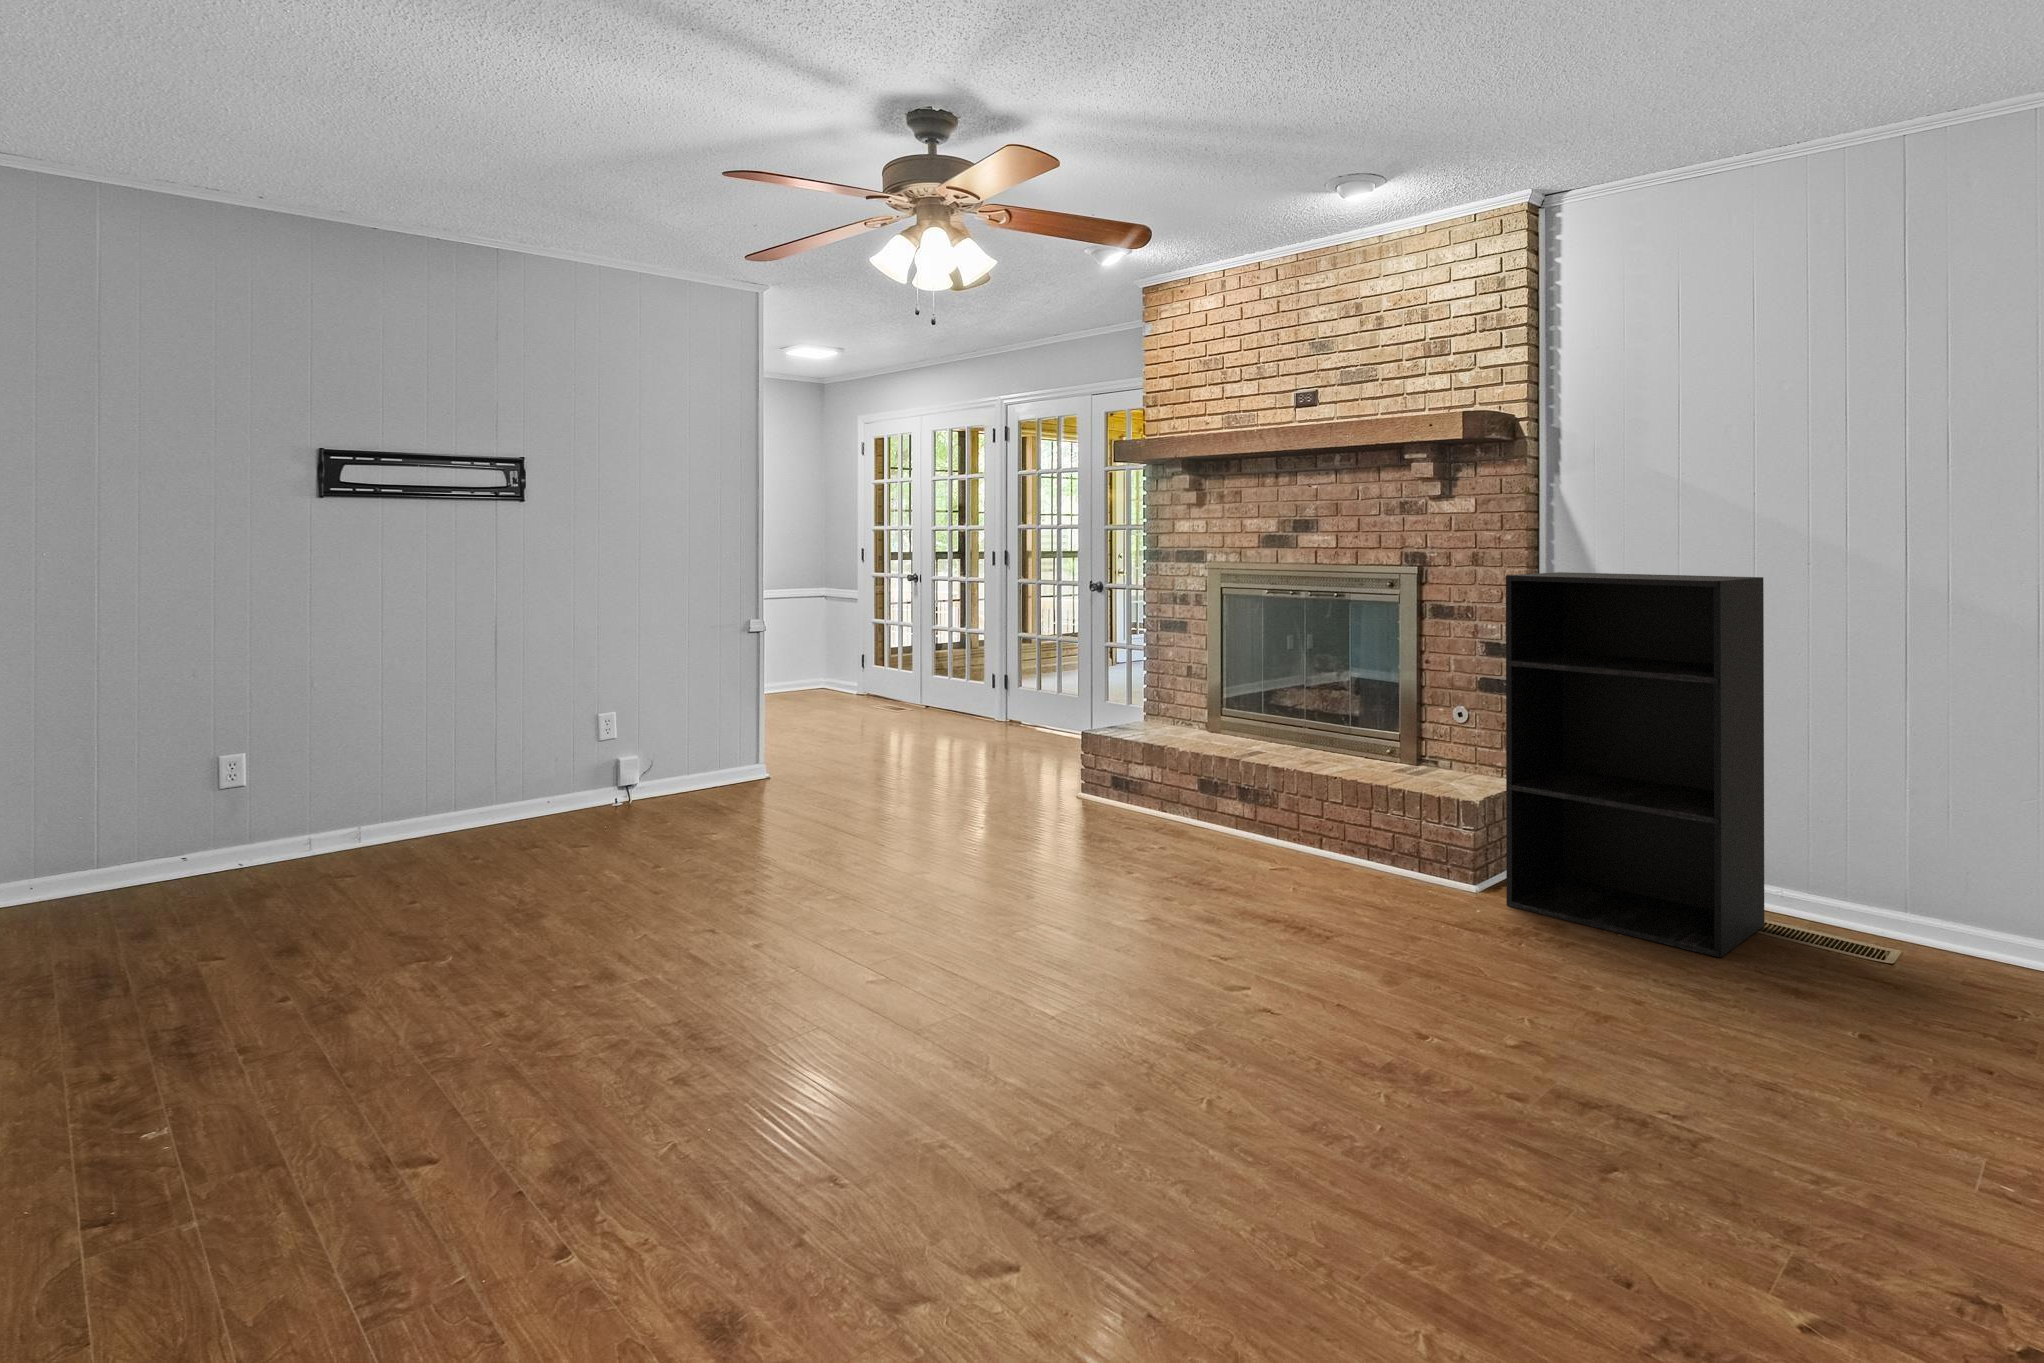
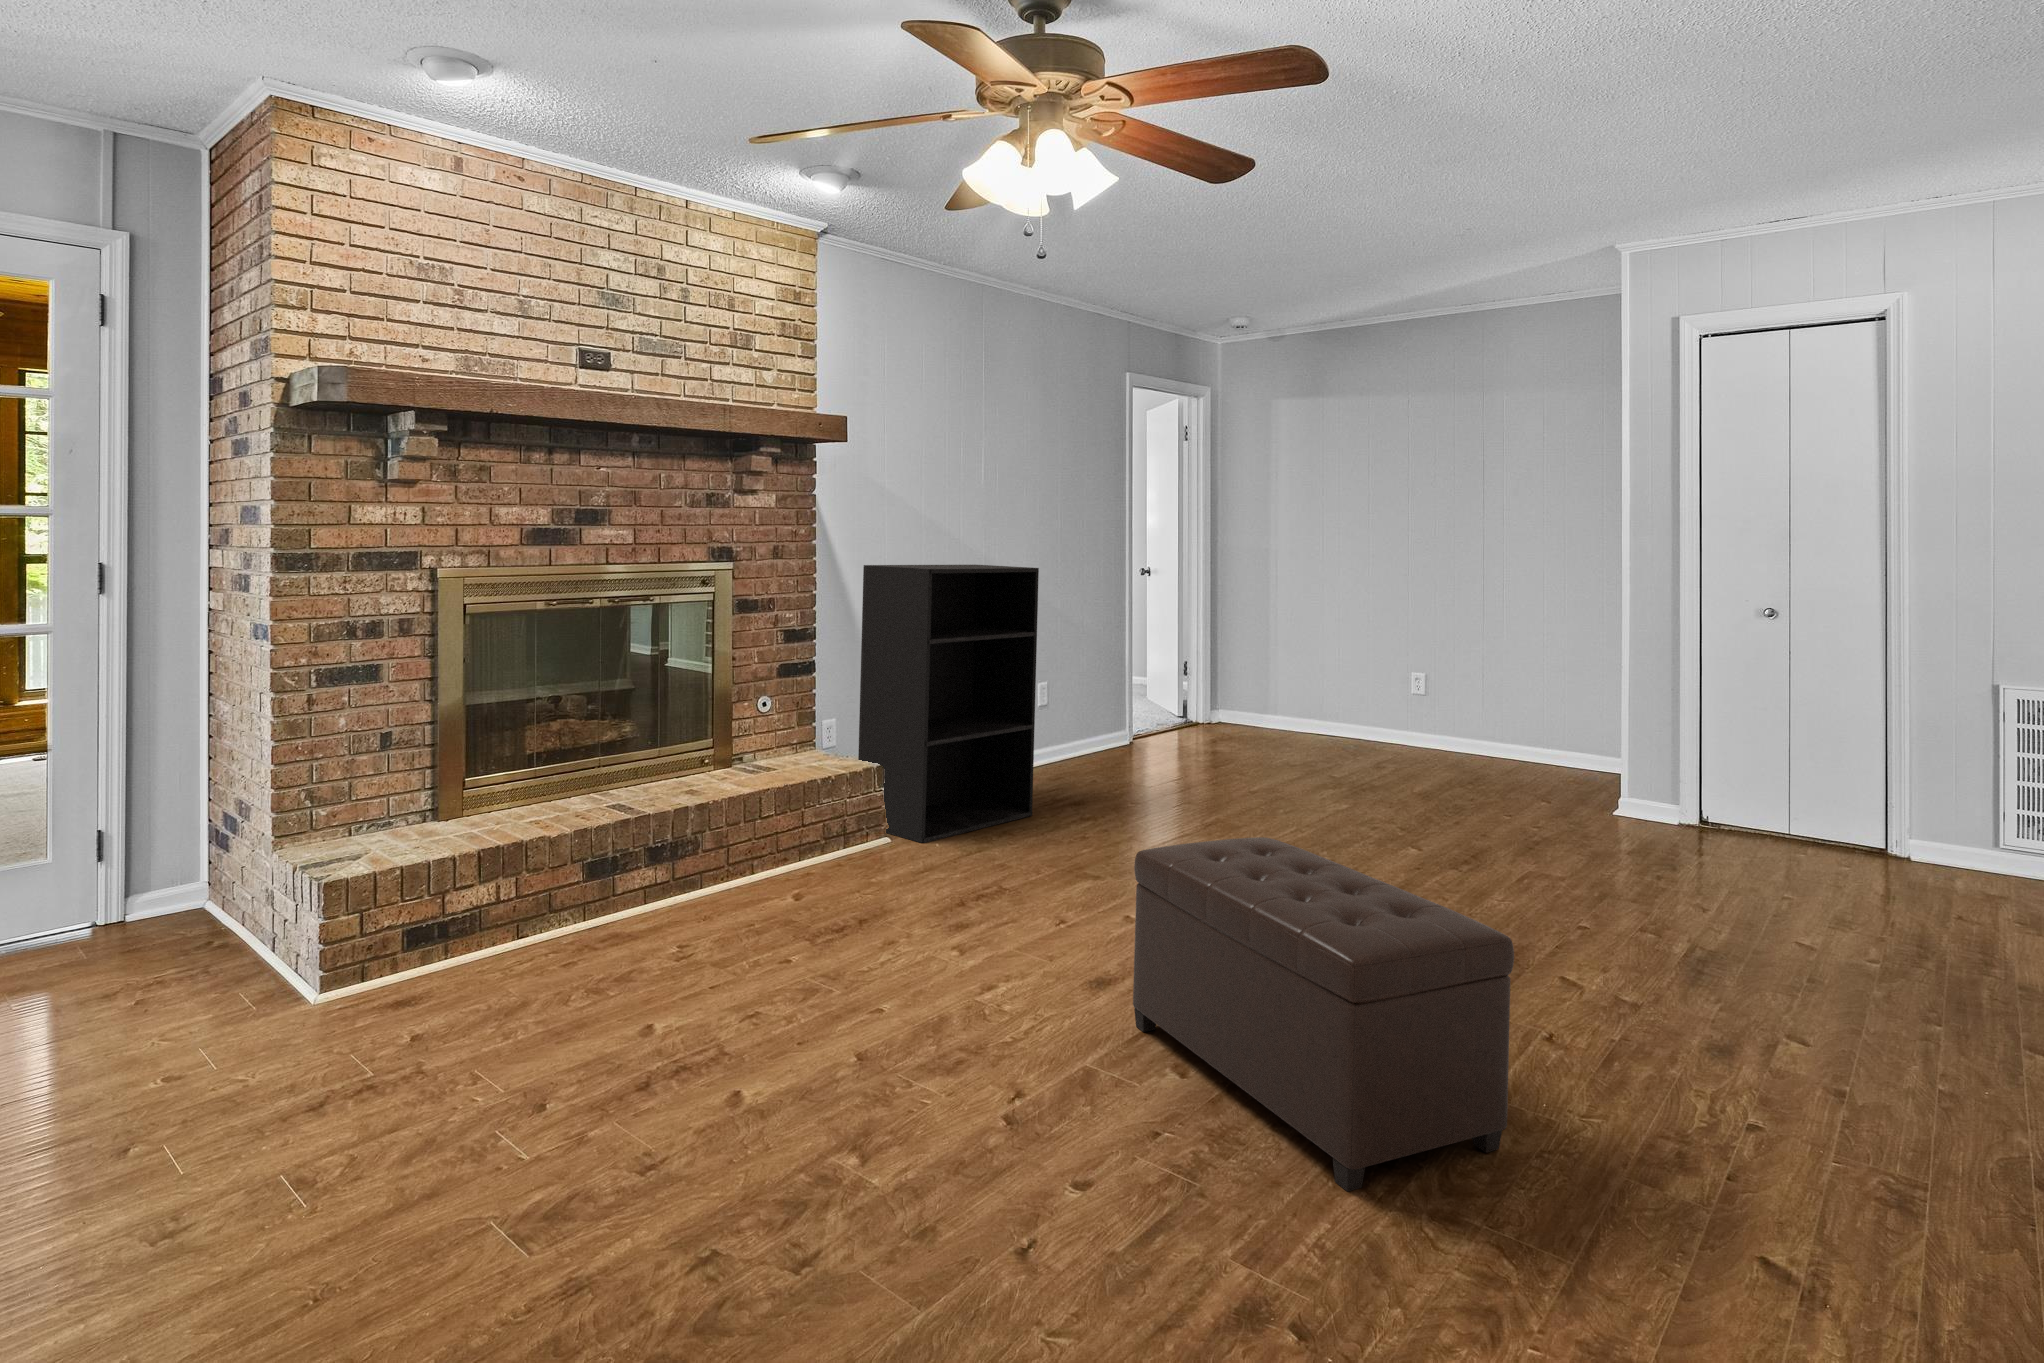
ottoman: none [649,813,1009,1084] -> present [1133,837,1514,1191]

